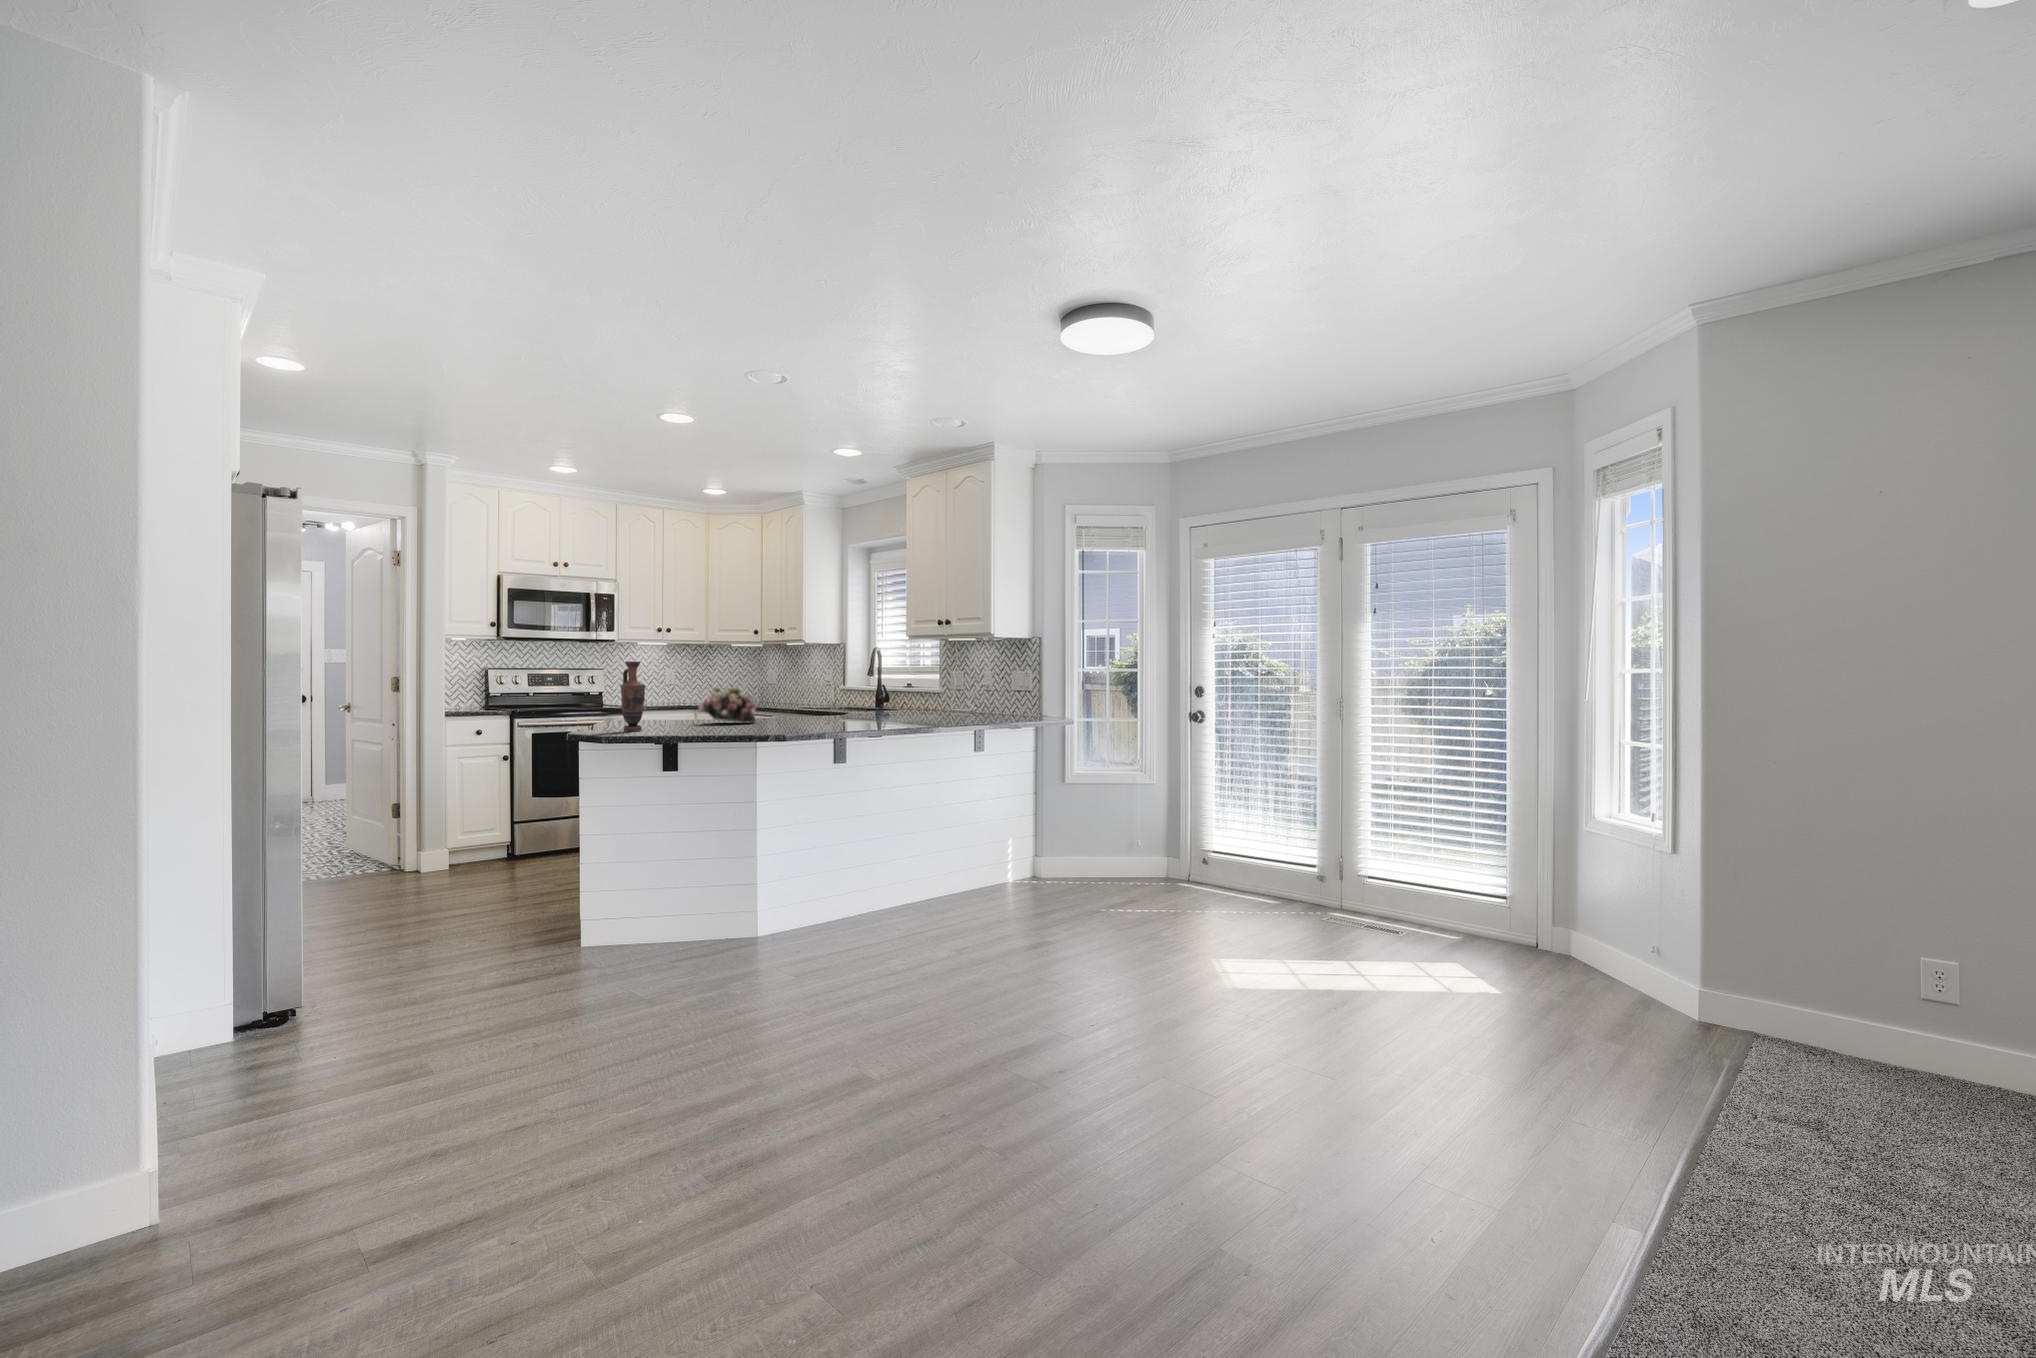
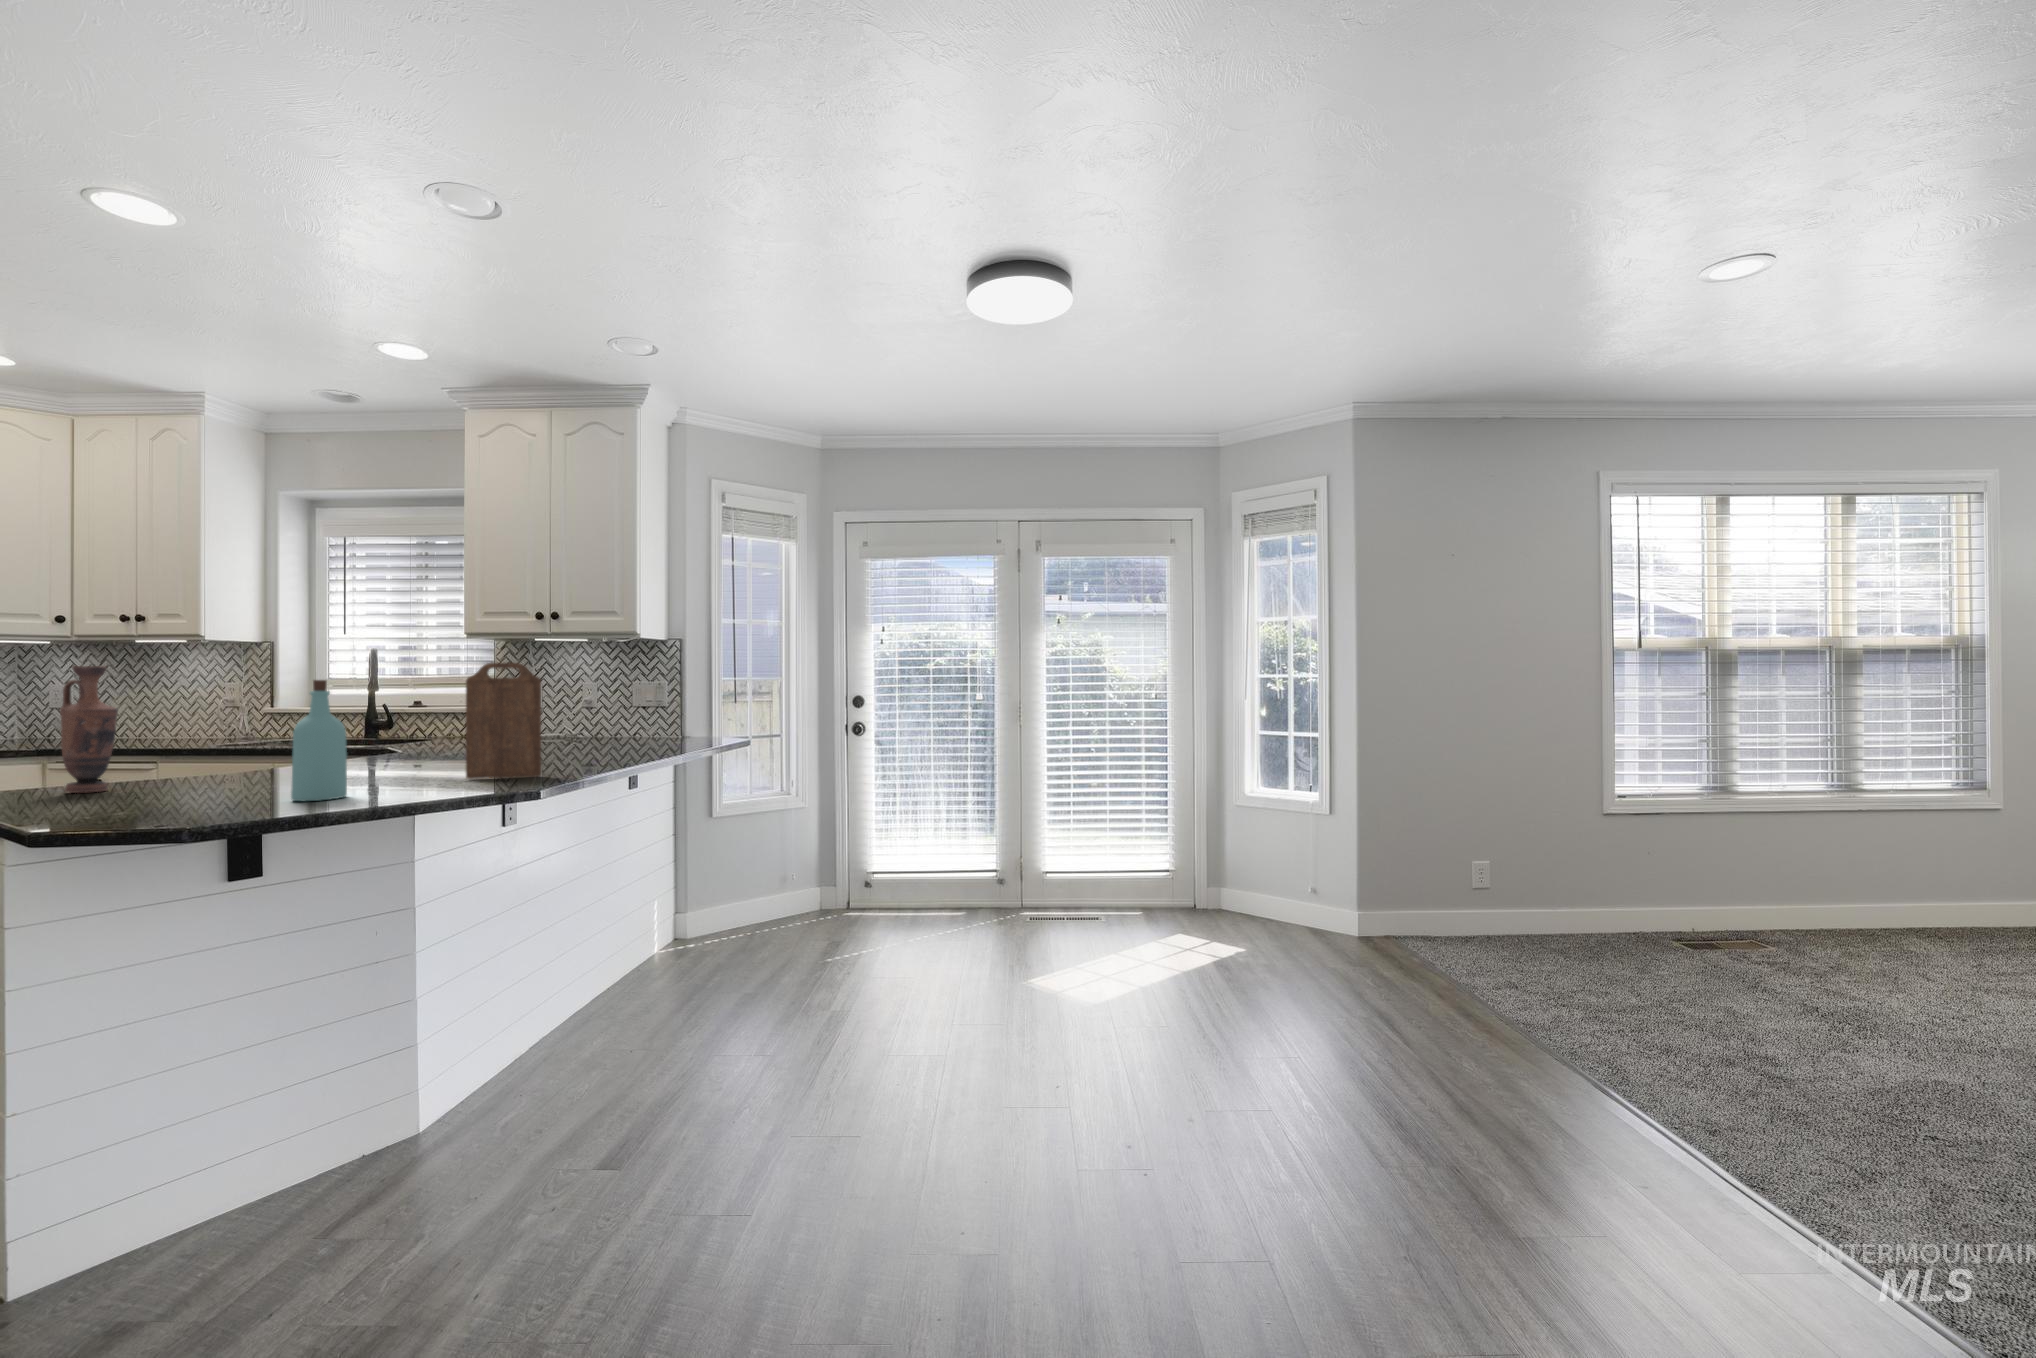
cutting board: none [770,658,808,737] -> present [466,663,541,779]
bottle: none [647,670,679,741] -> present [291,680,347,801]
flower arrangement: present [698,686,757,722] -> none [141,708,259,767]

